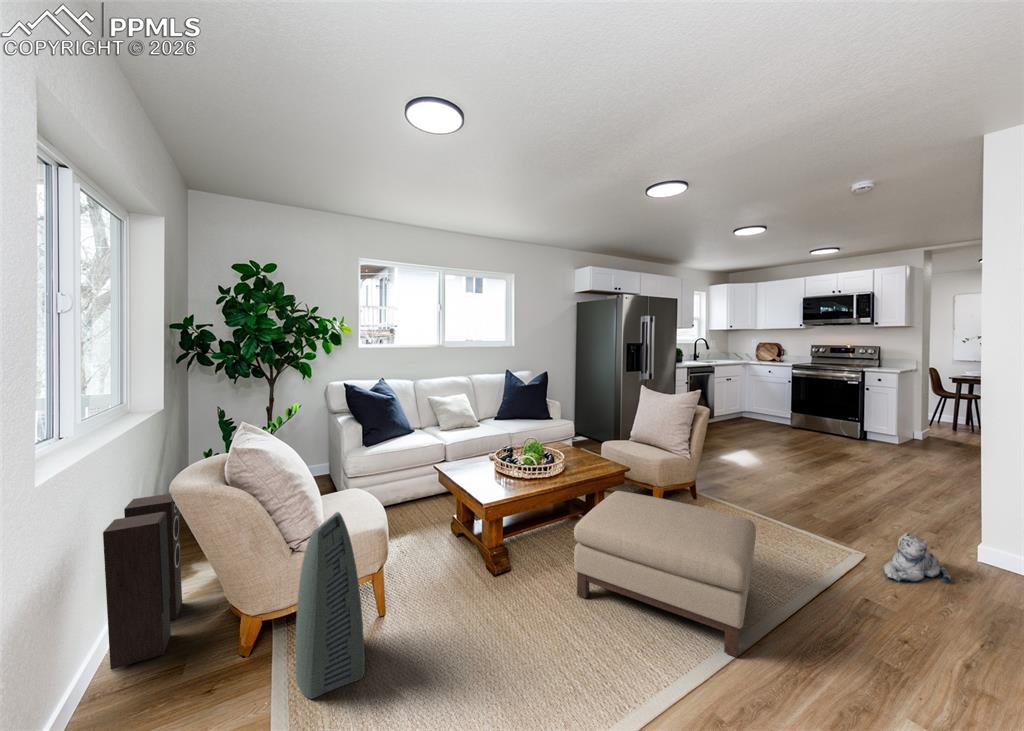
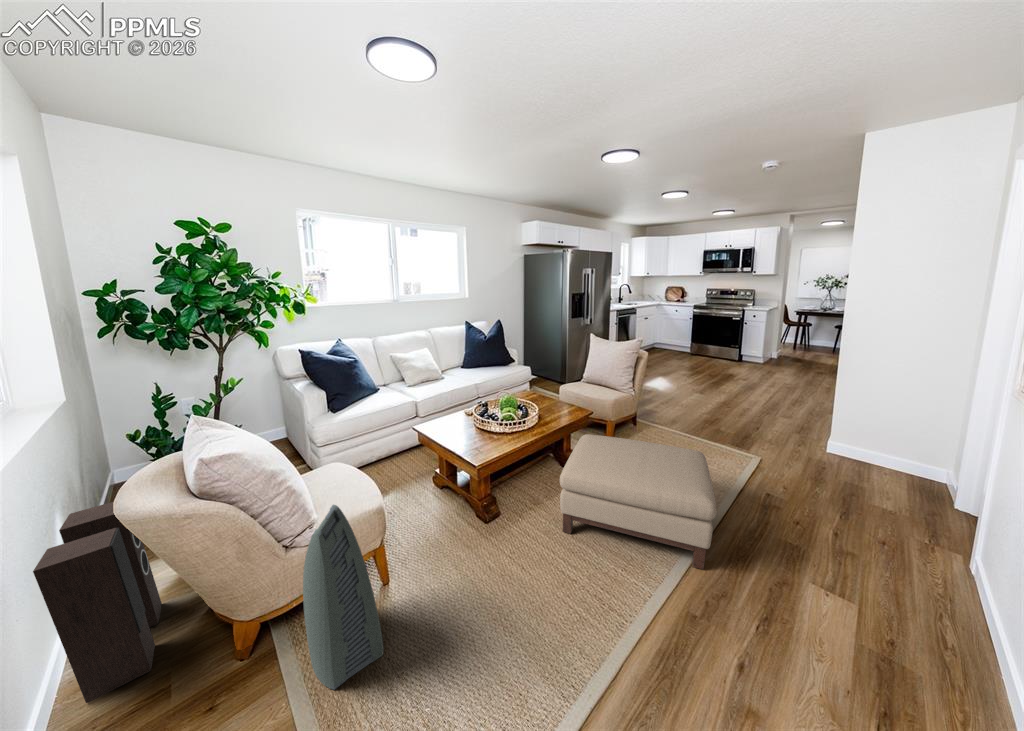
plush toy: present [884,533,951,582] -> none [785,446,831,483]

